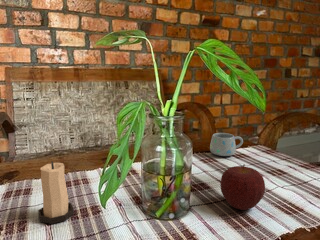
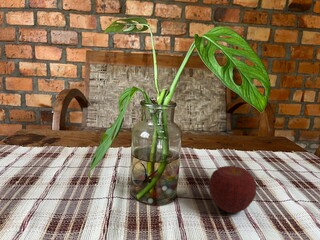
mug: present [210,133,243,156] -> none [244,131,284,157]
candle: present [38,162,74,224] -> none [48,132,78,185]

